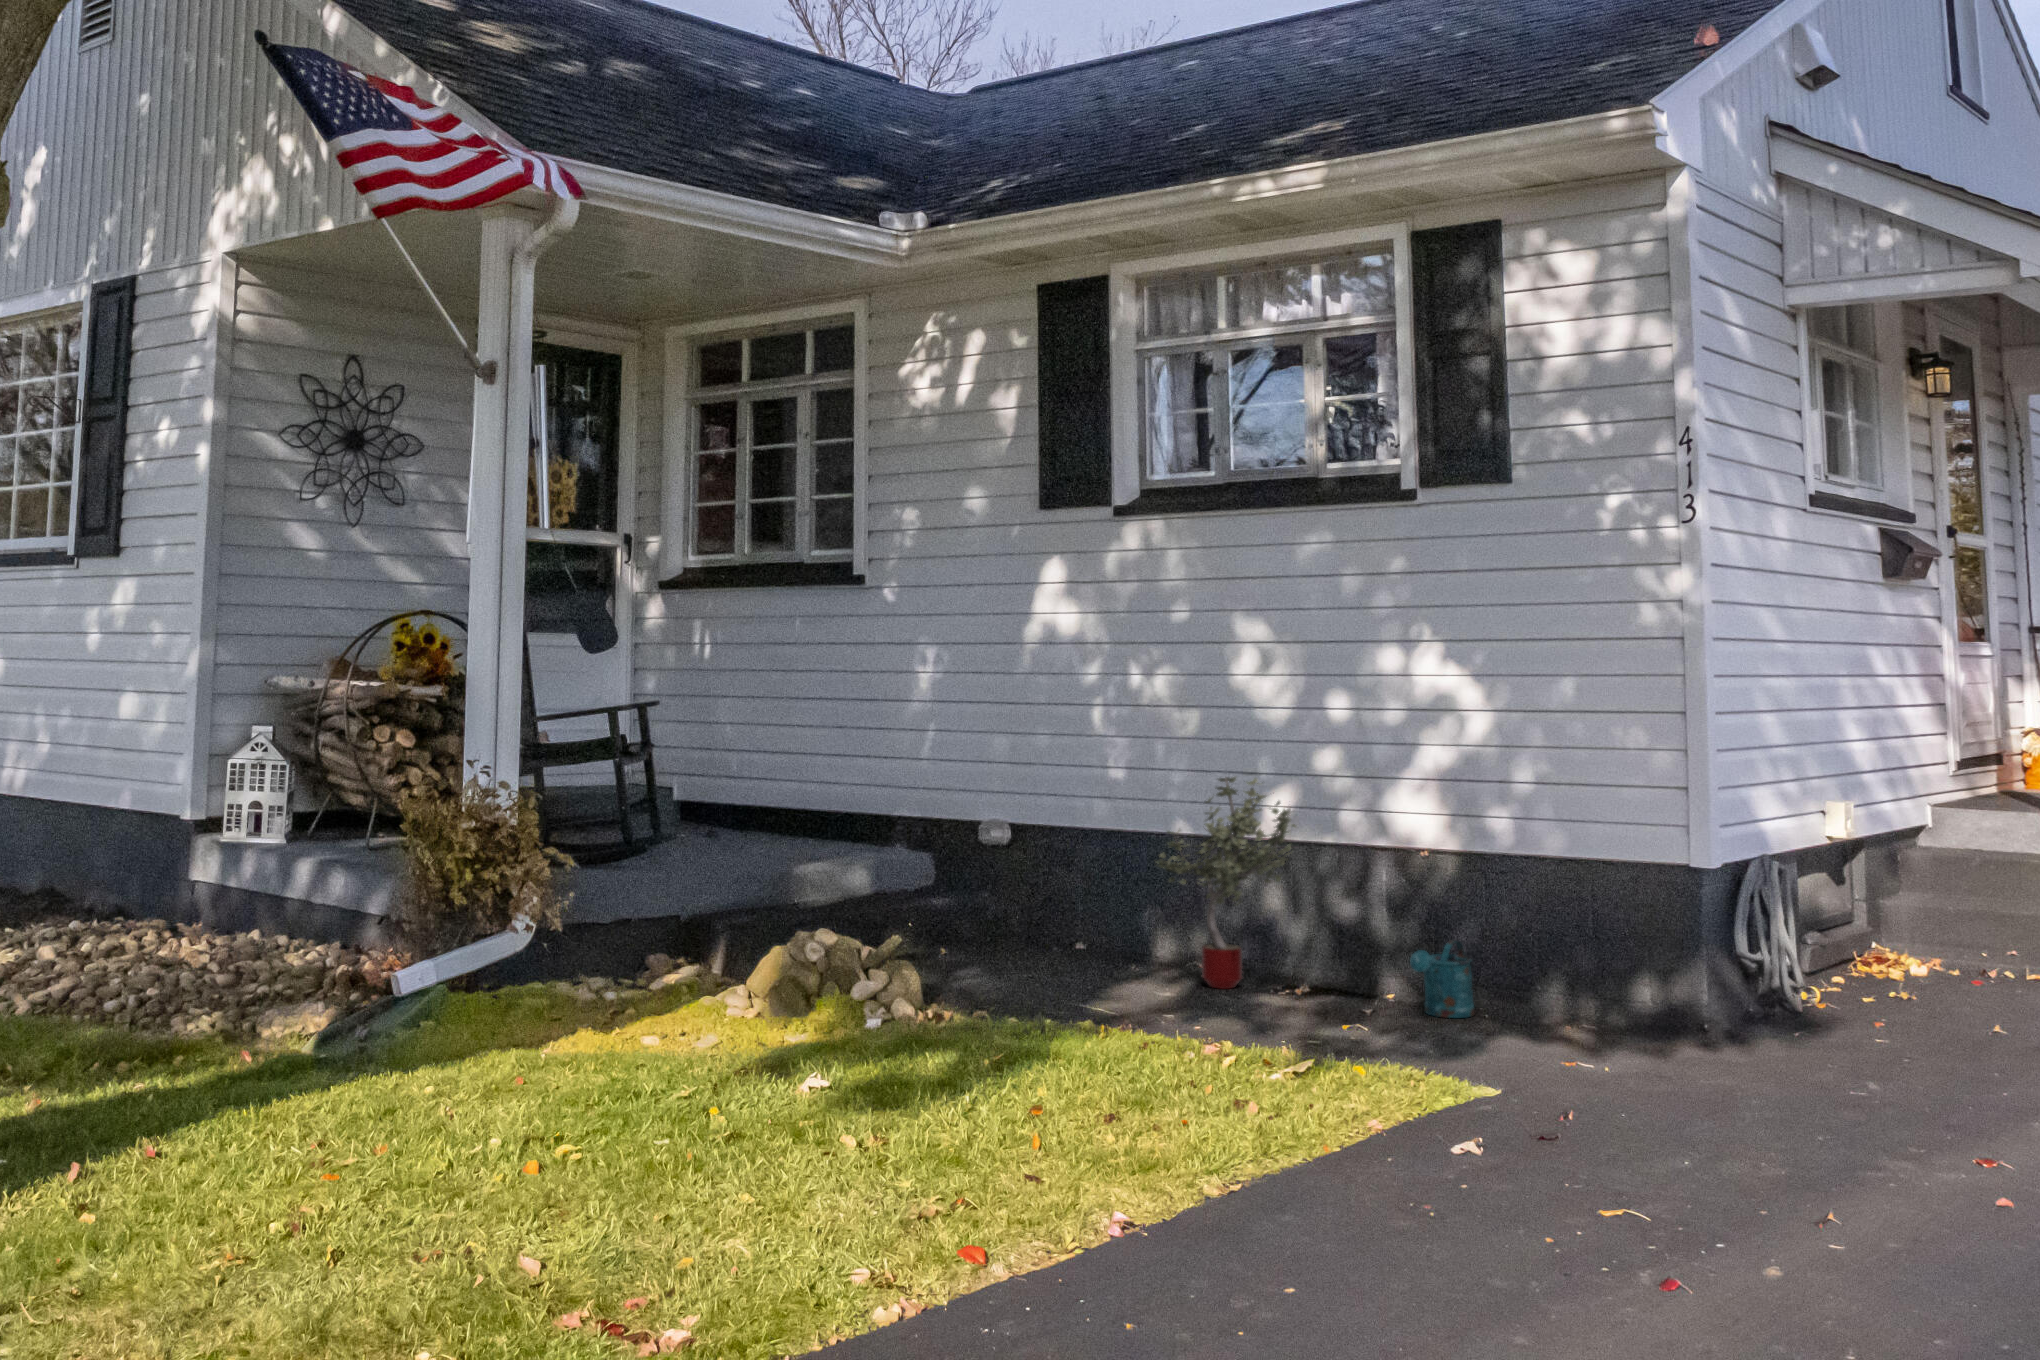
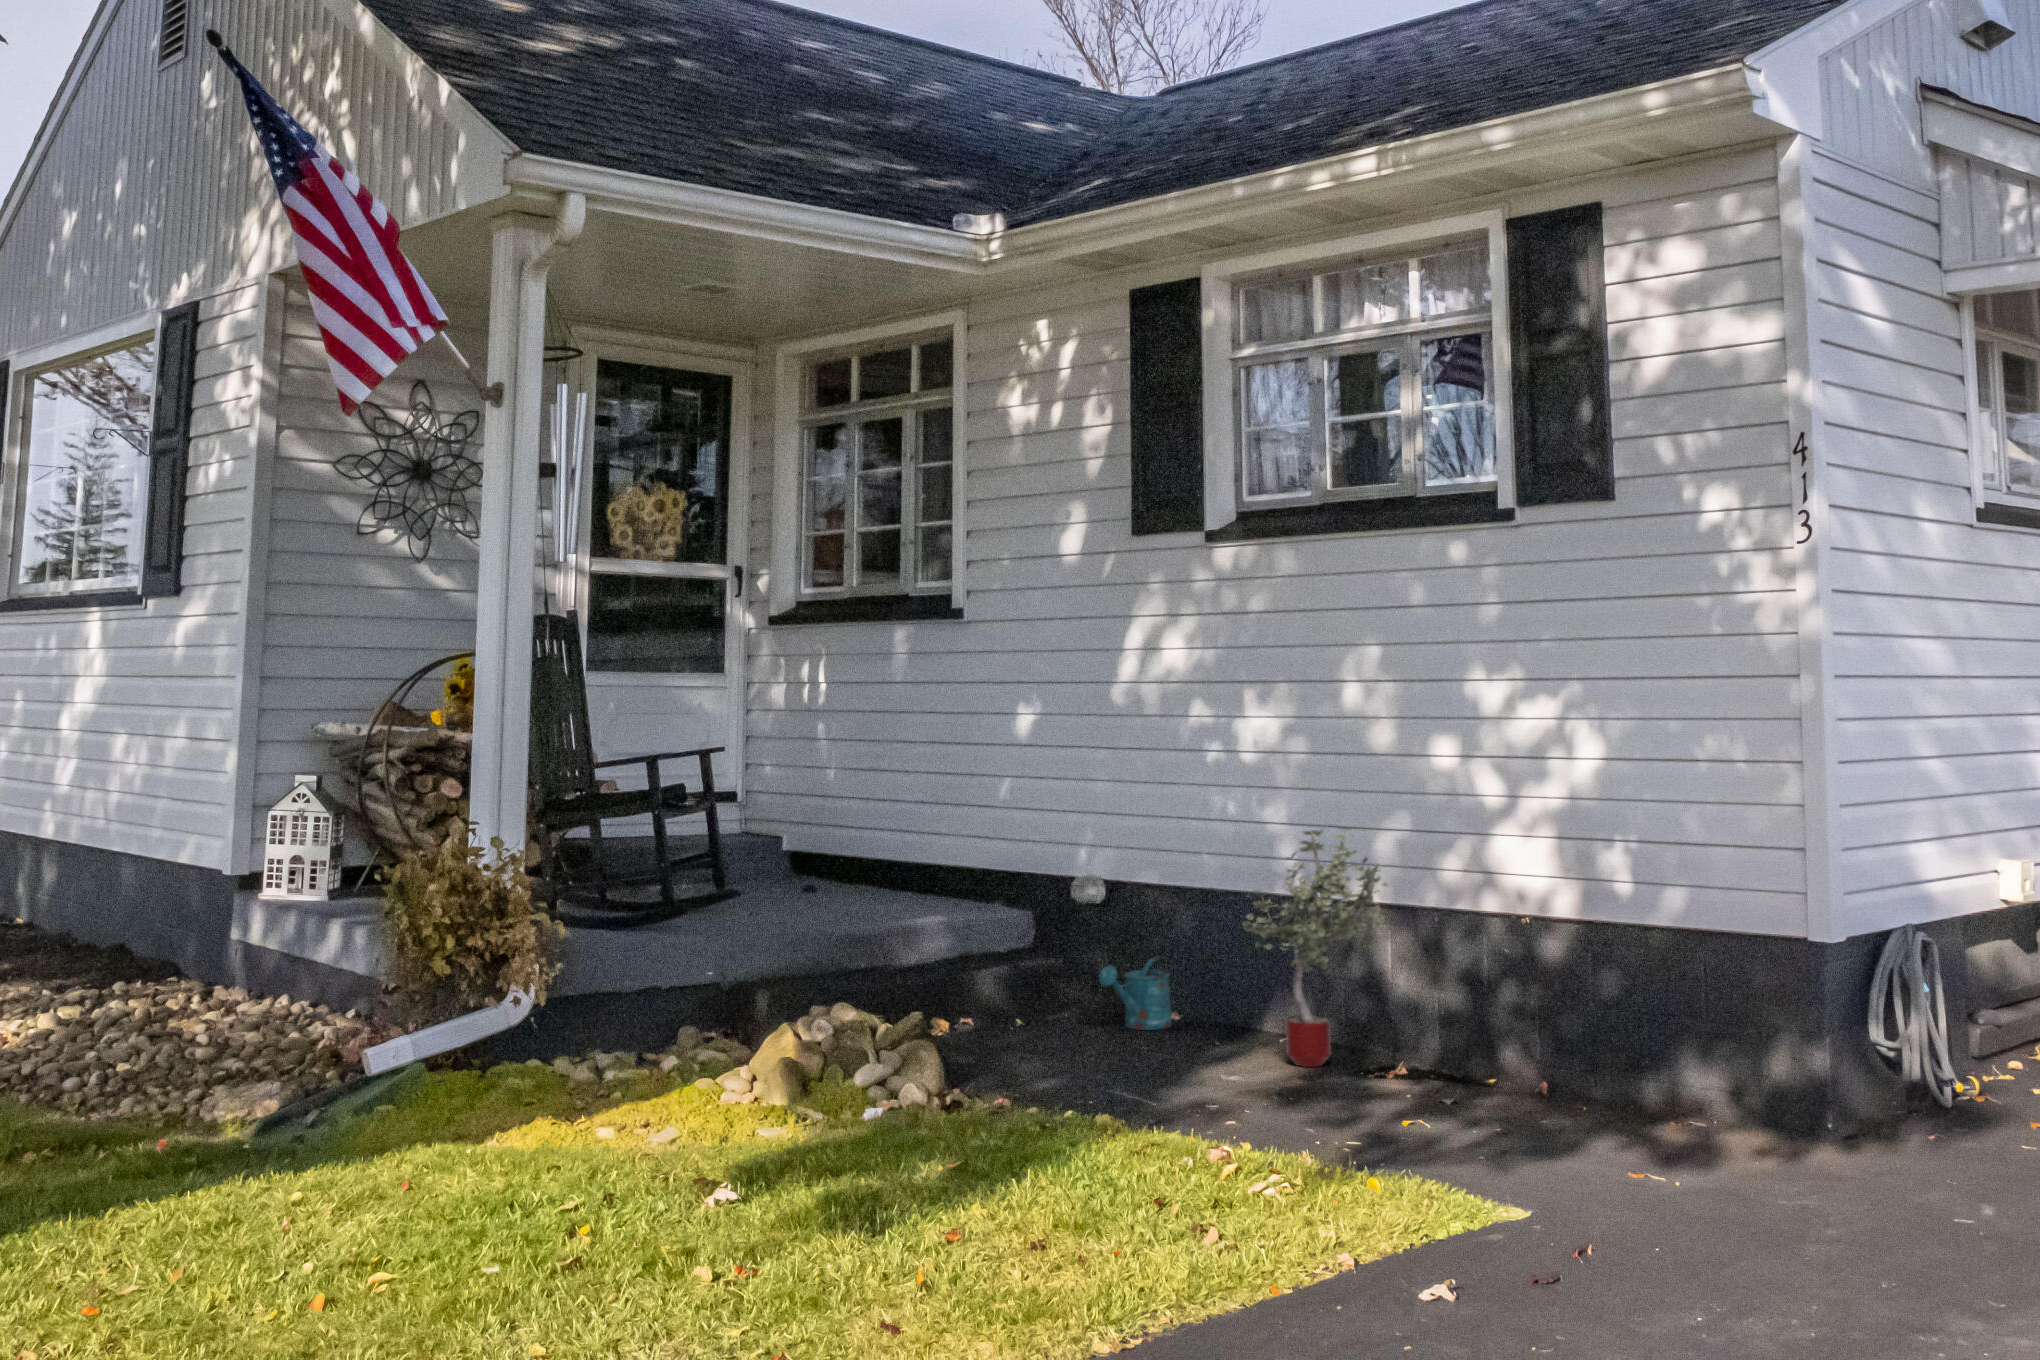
watering can: present [1410,940,1475,1018] -> present [1099,956,1172,1030]

